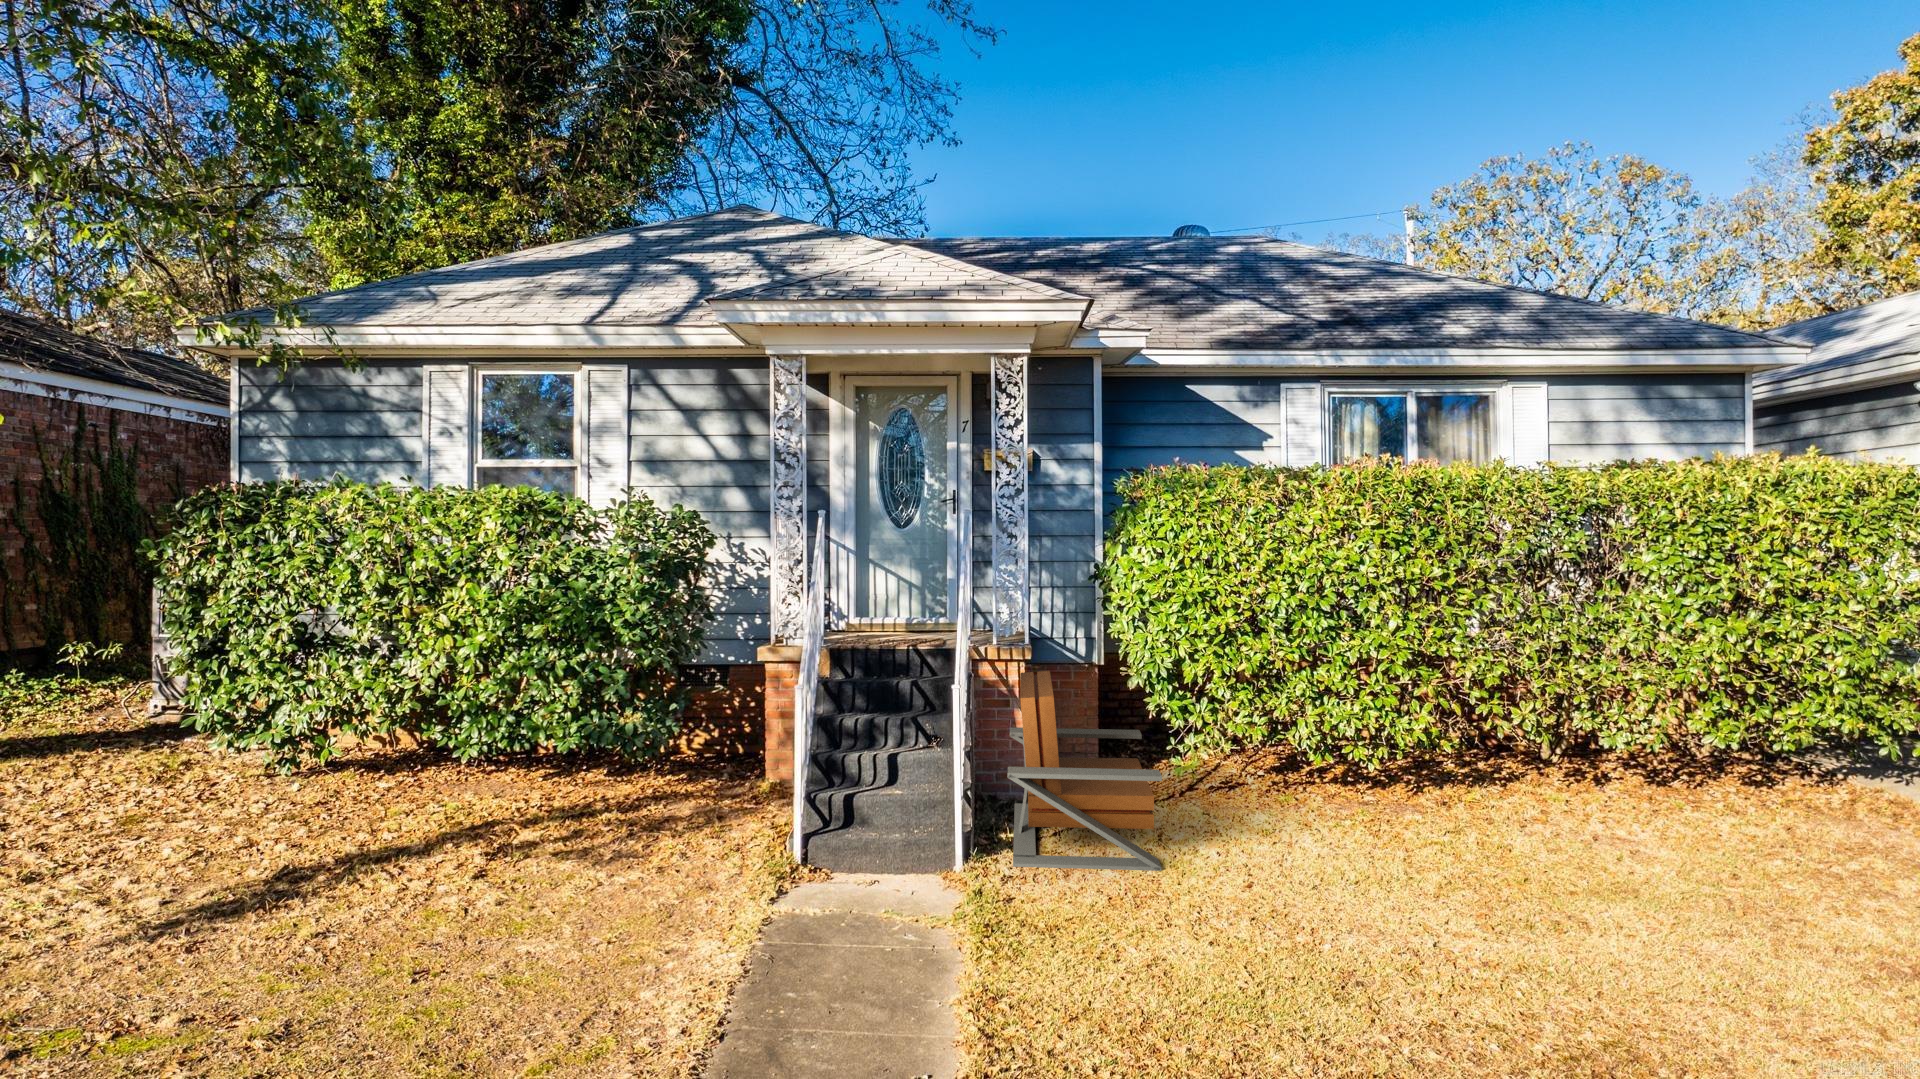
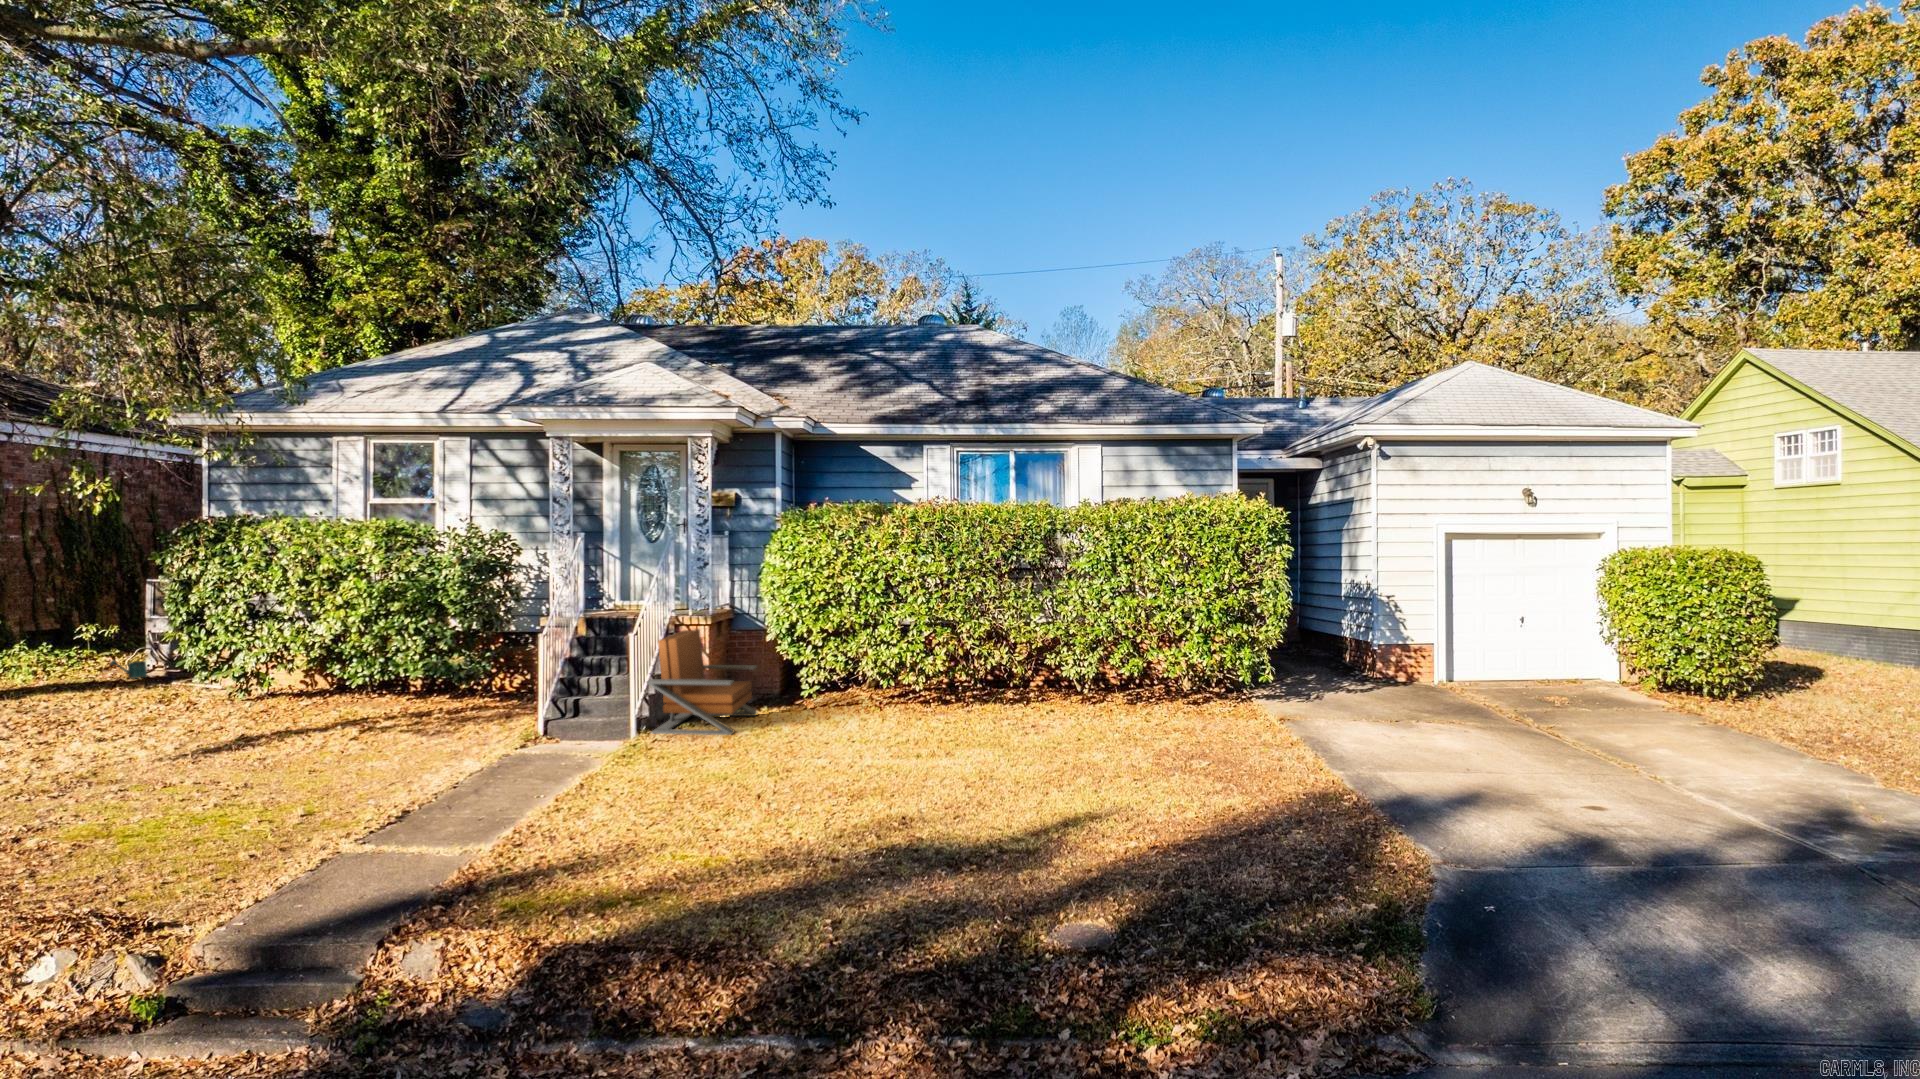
watering can: none [96,693,159,726] -> present [110,660,147,679]

